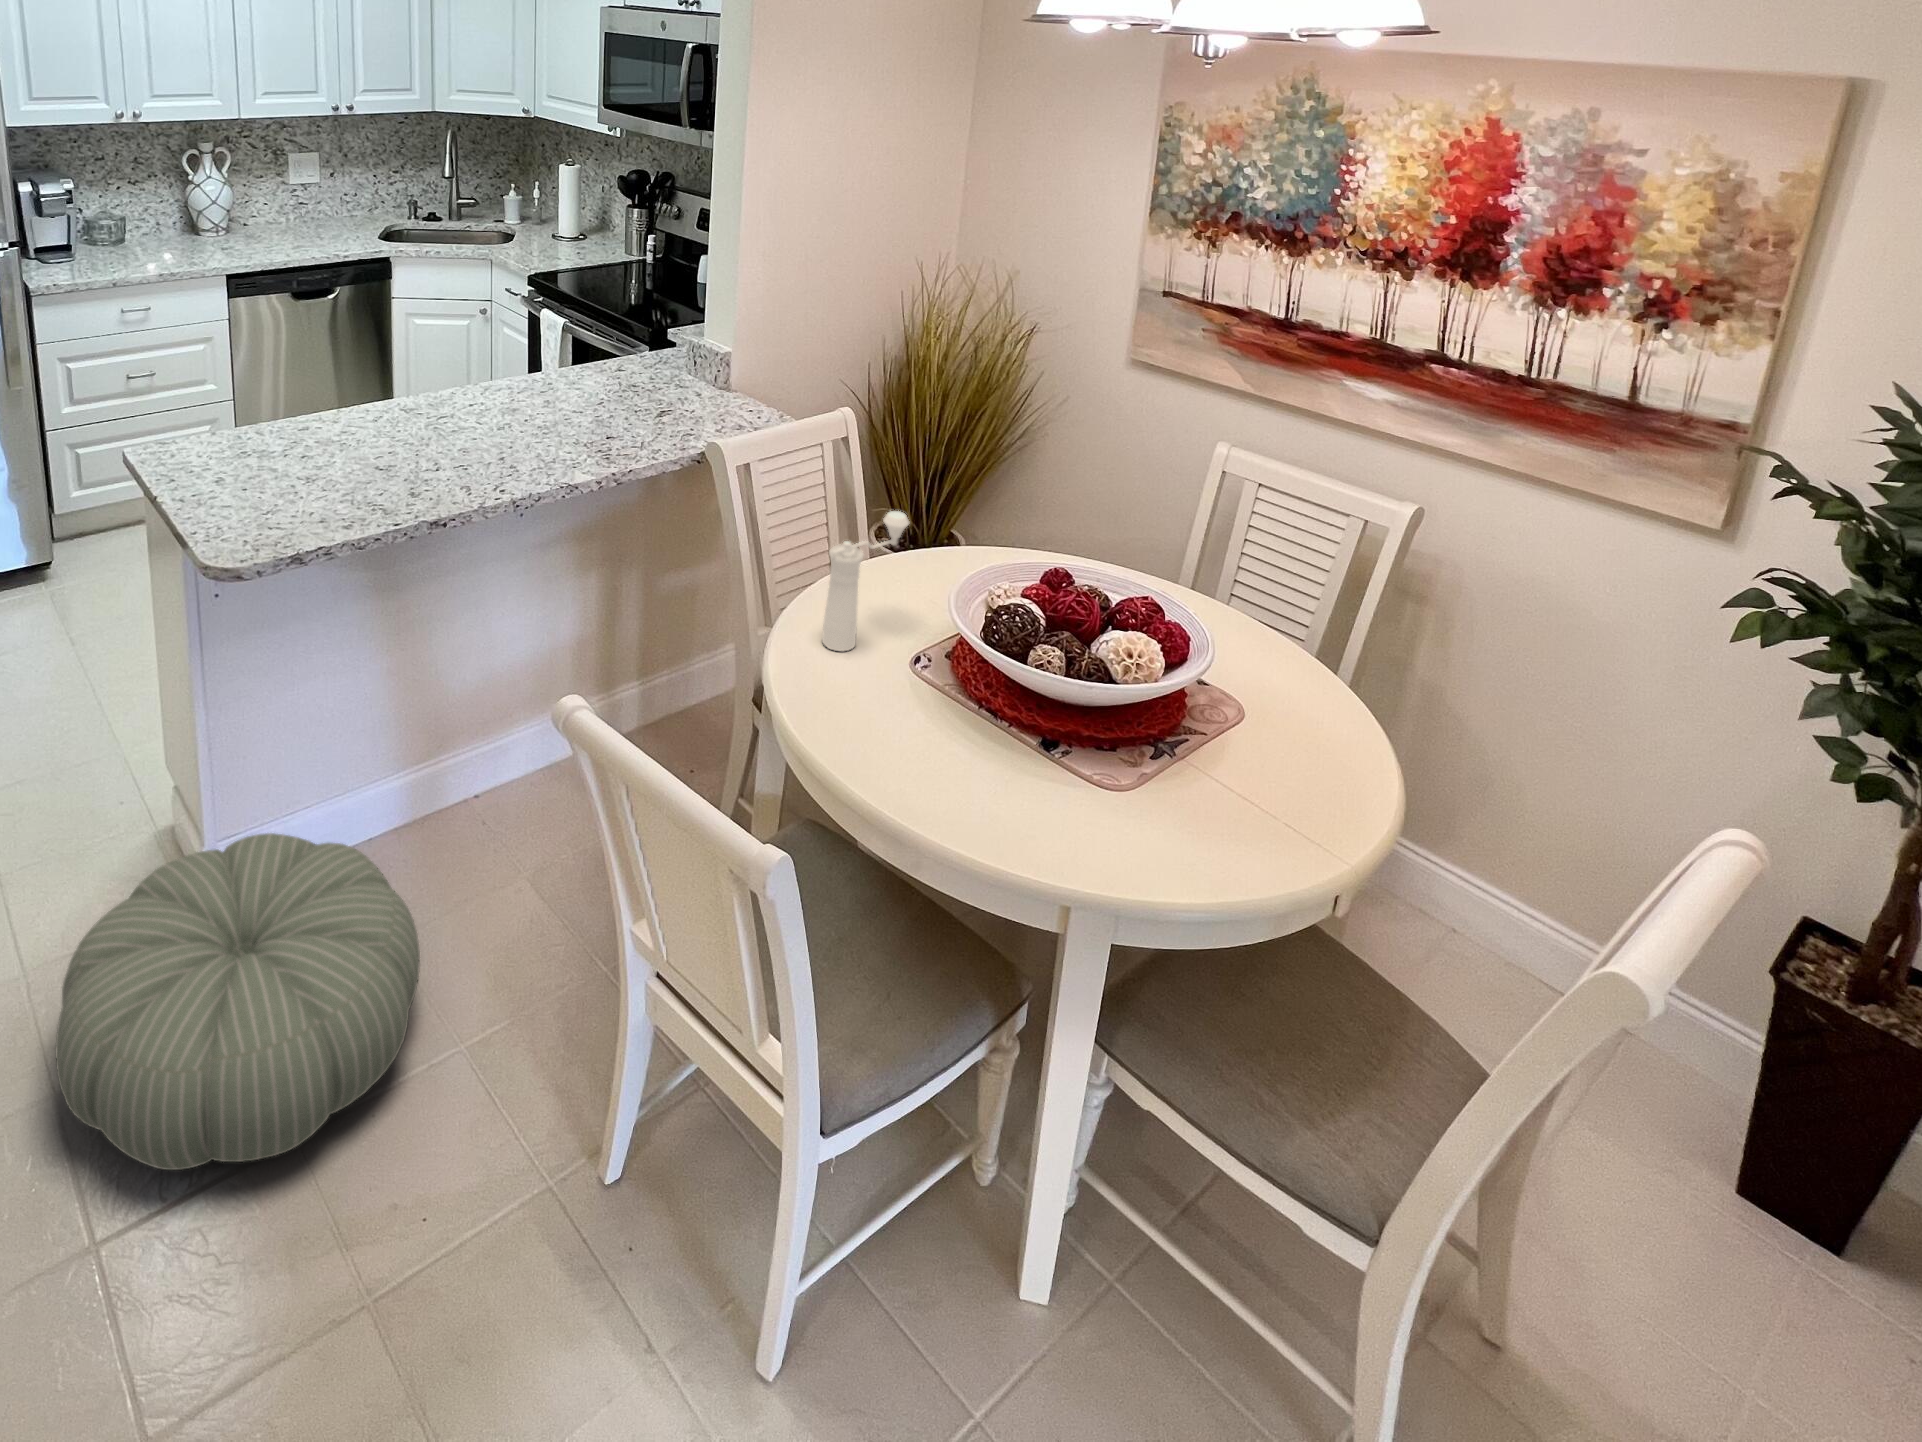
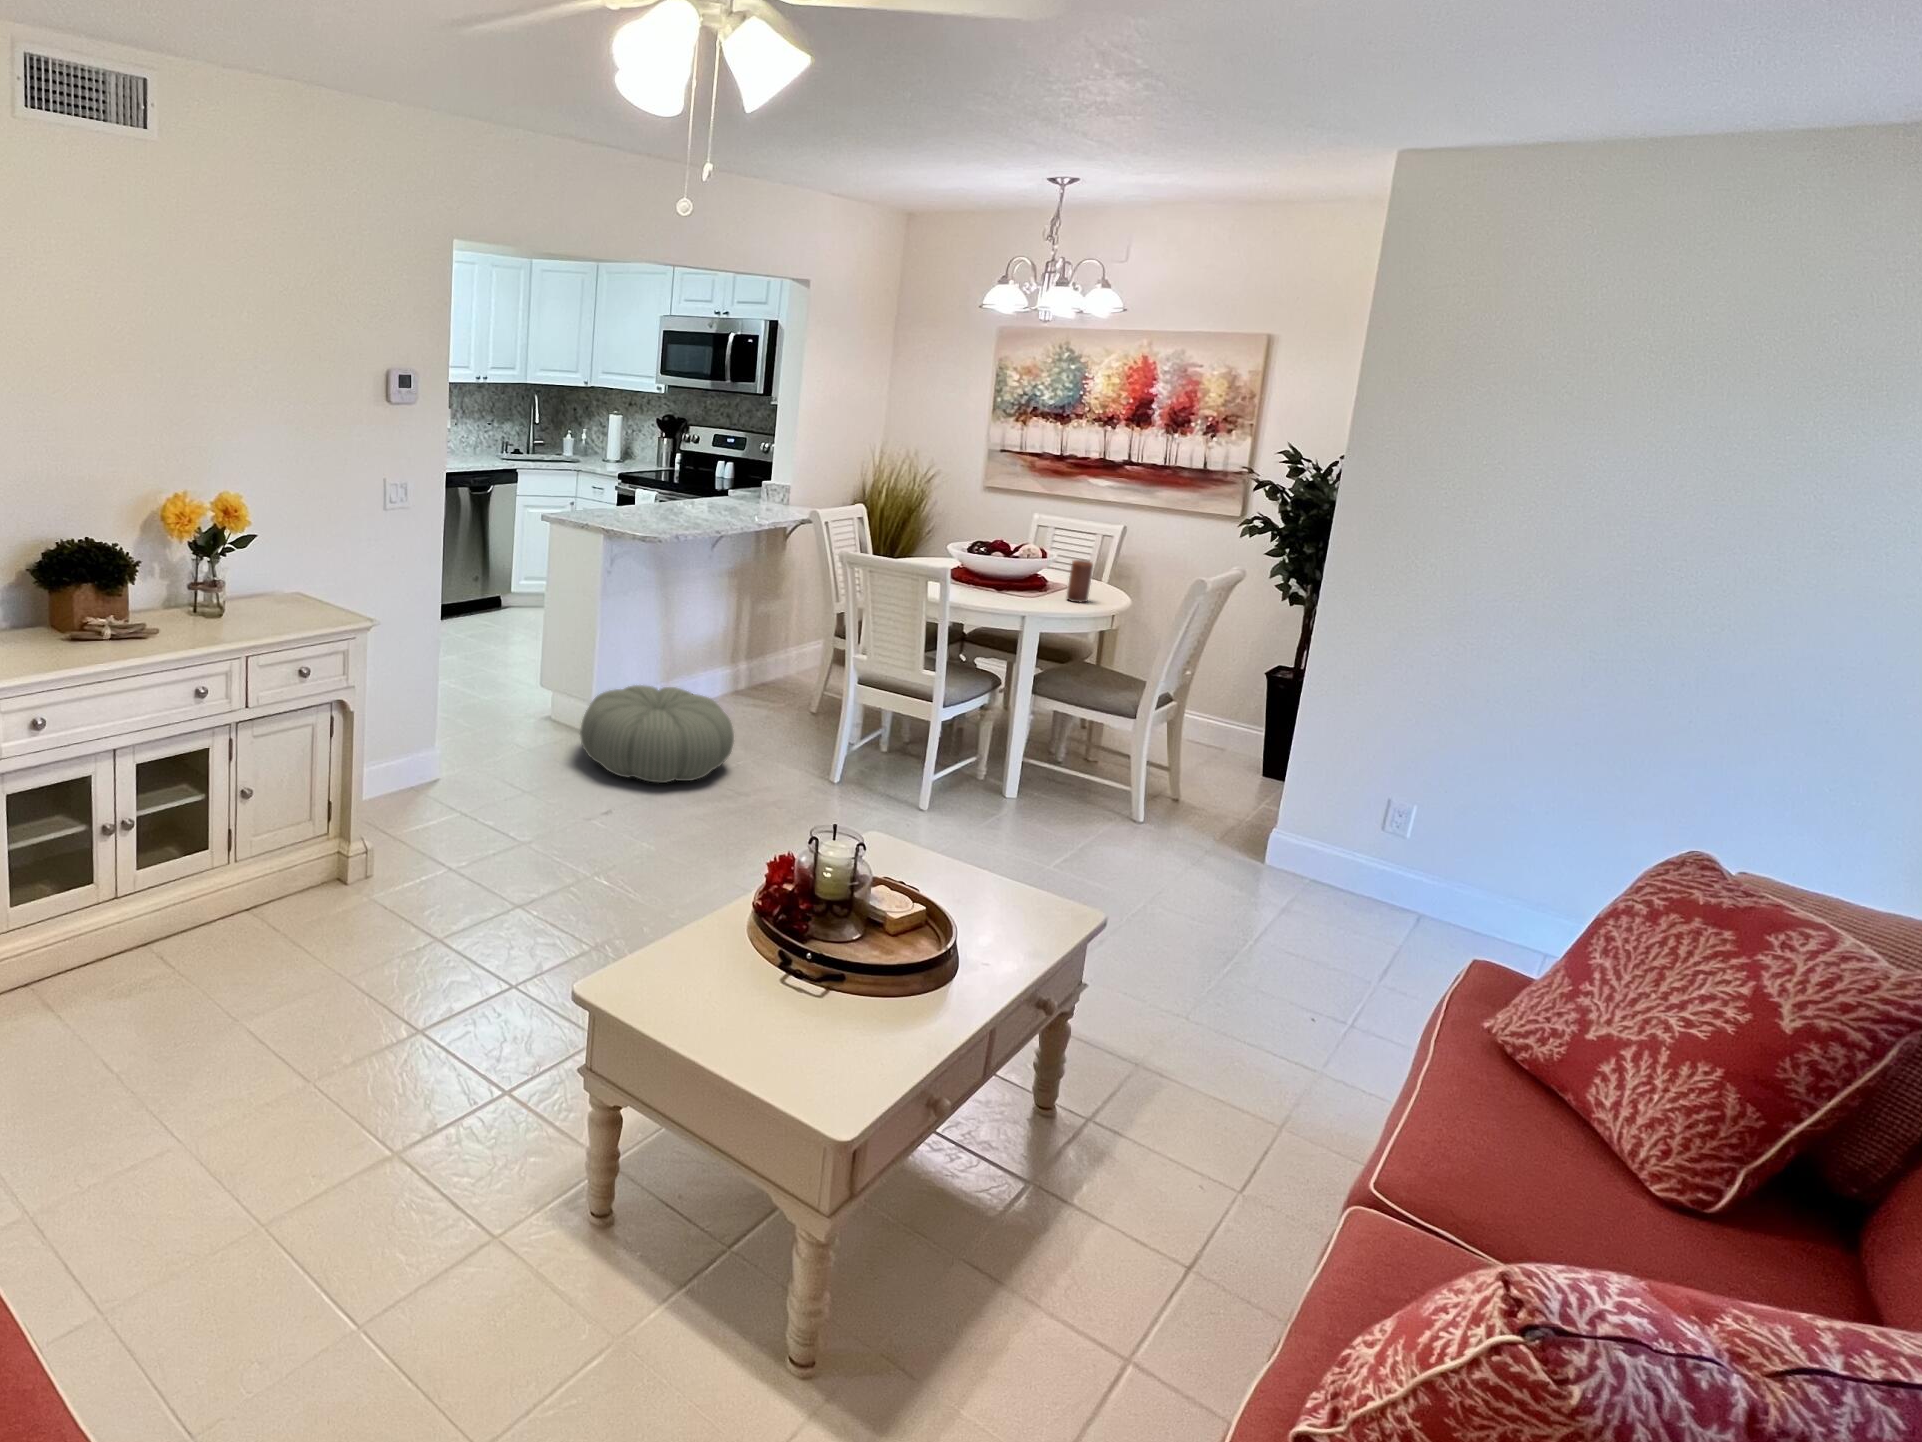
pepper mill: present [822,511,909,651] -> none [892,520,926,577]
candle: none [1216,716,1293,841] -> present [1067,560,1093,602]

